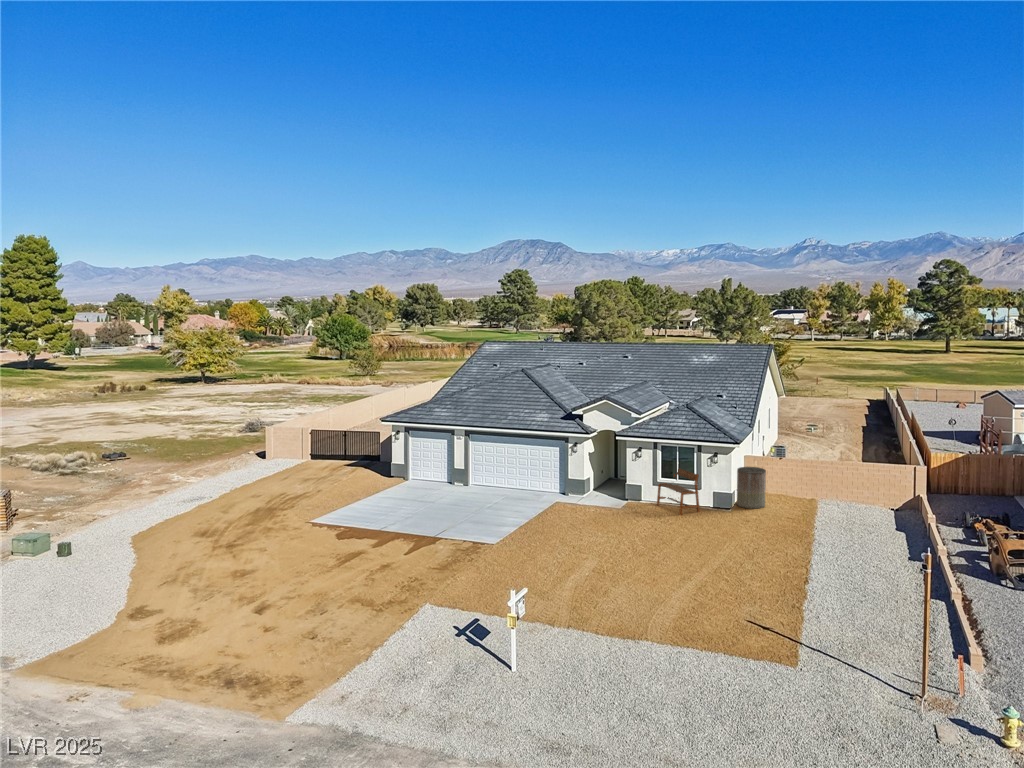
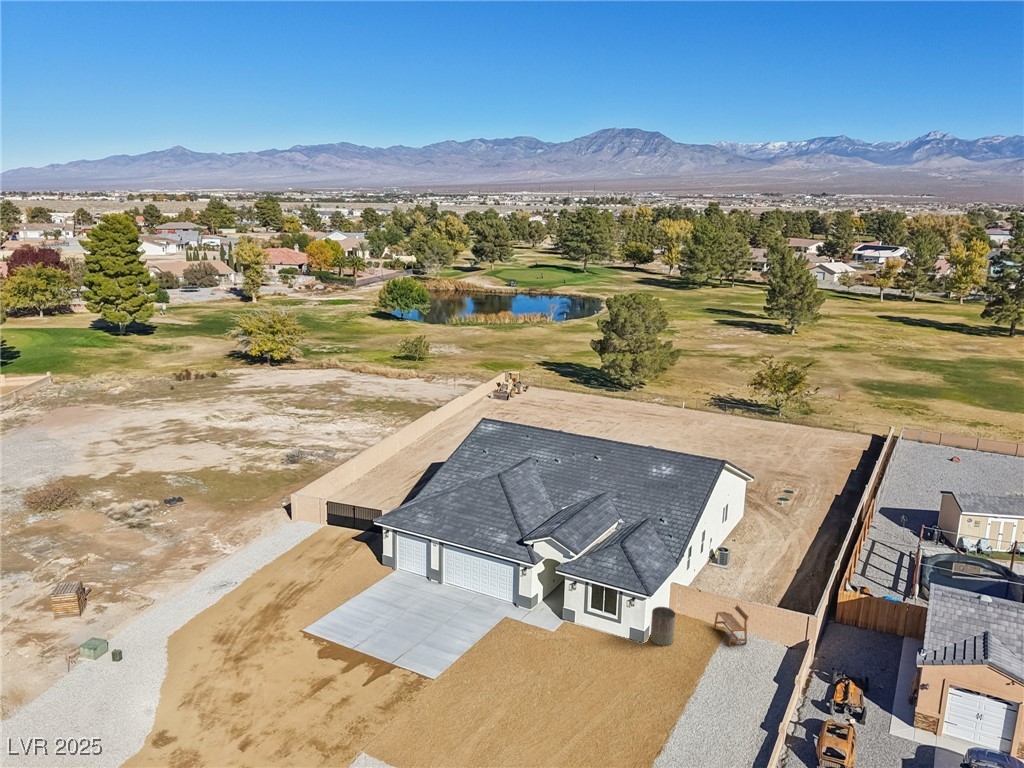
bench: present [657,468,700,515] -> present [714,605,748,646]

